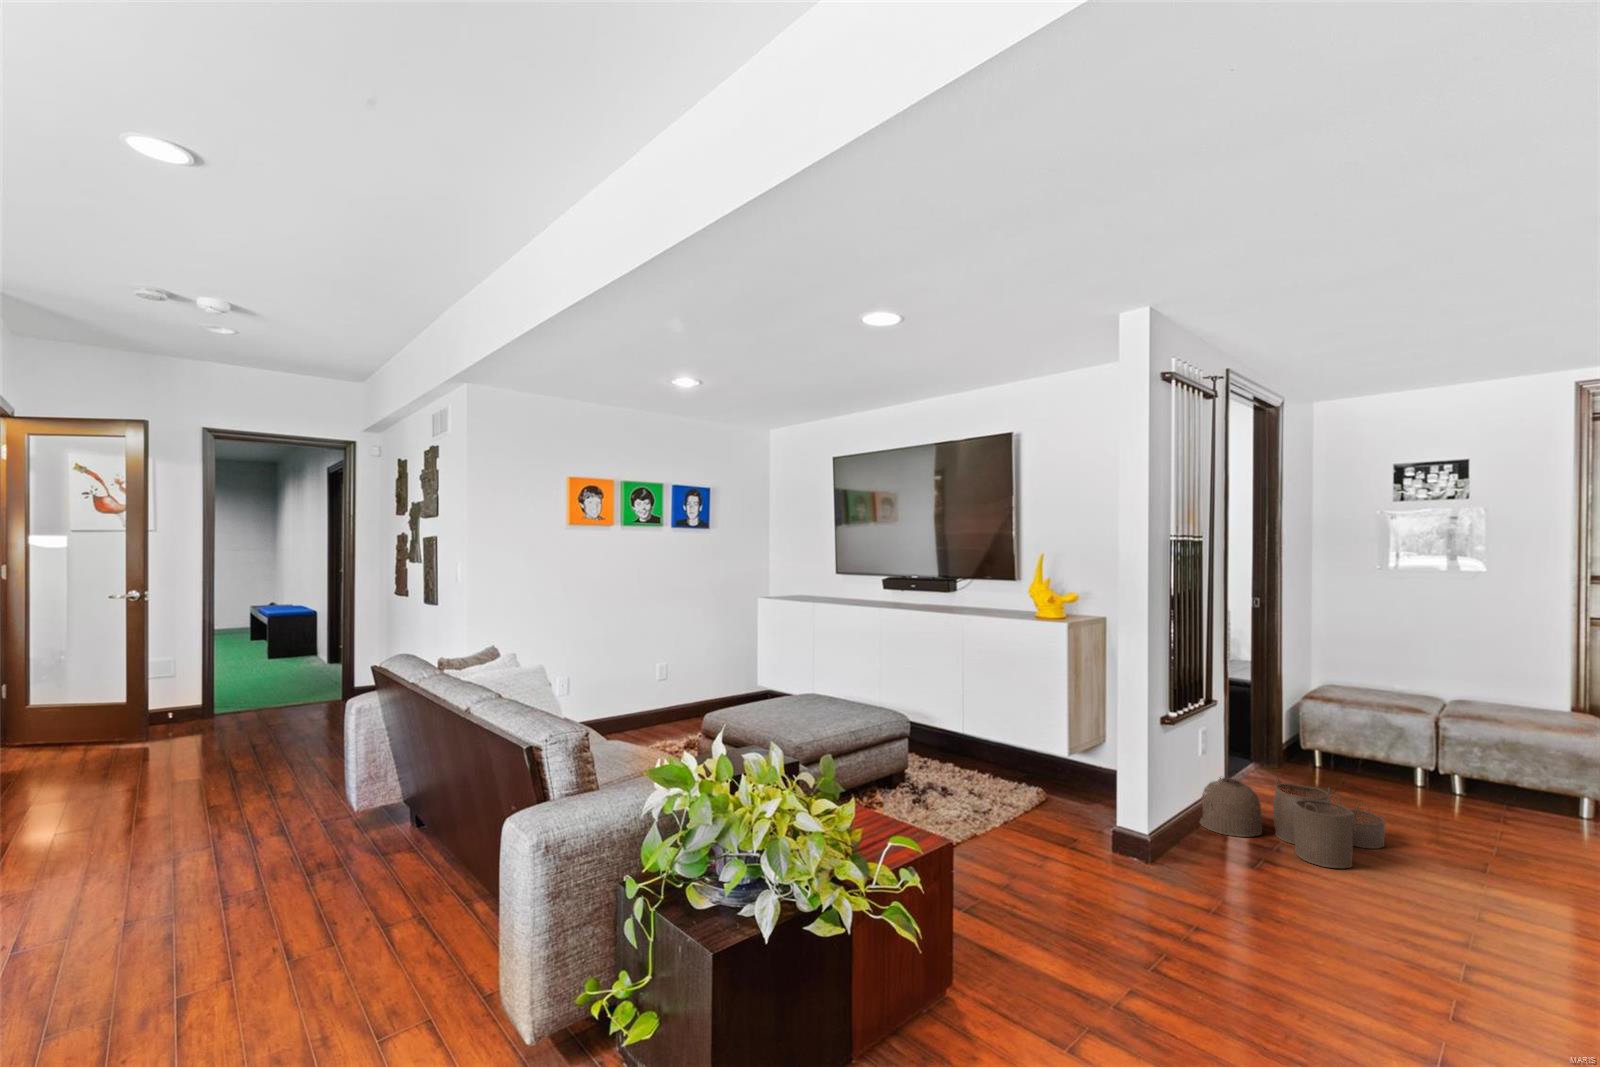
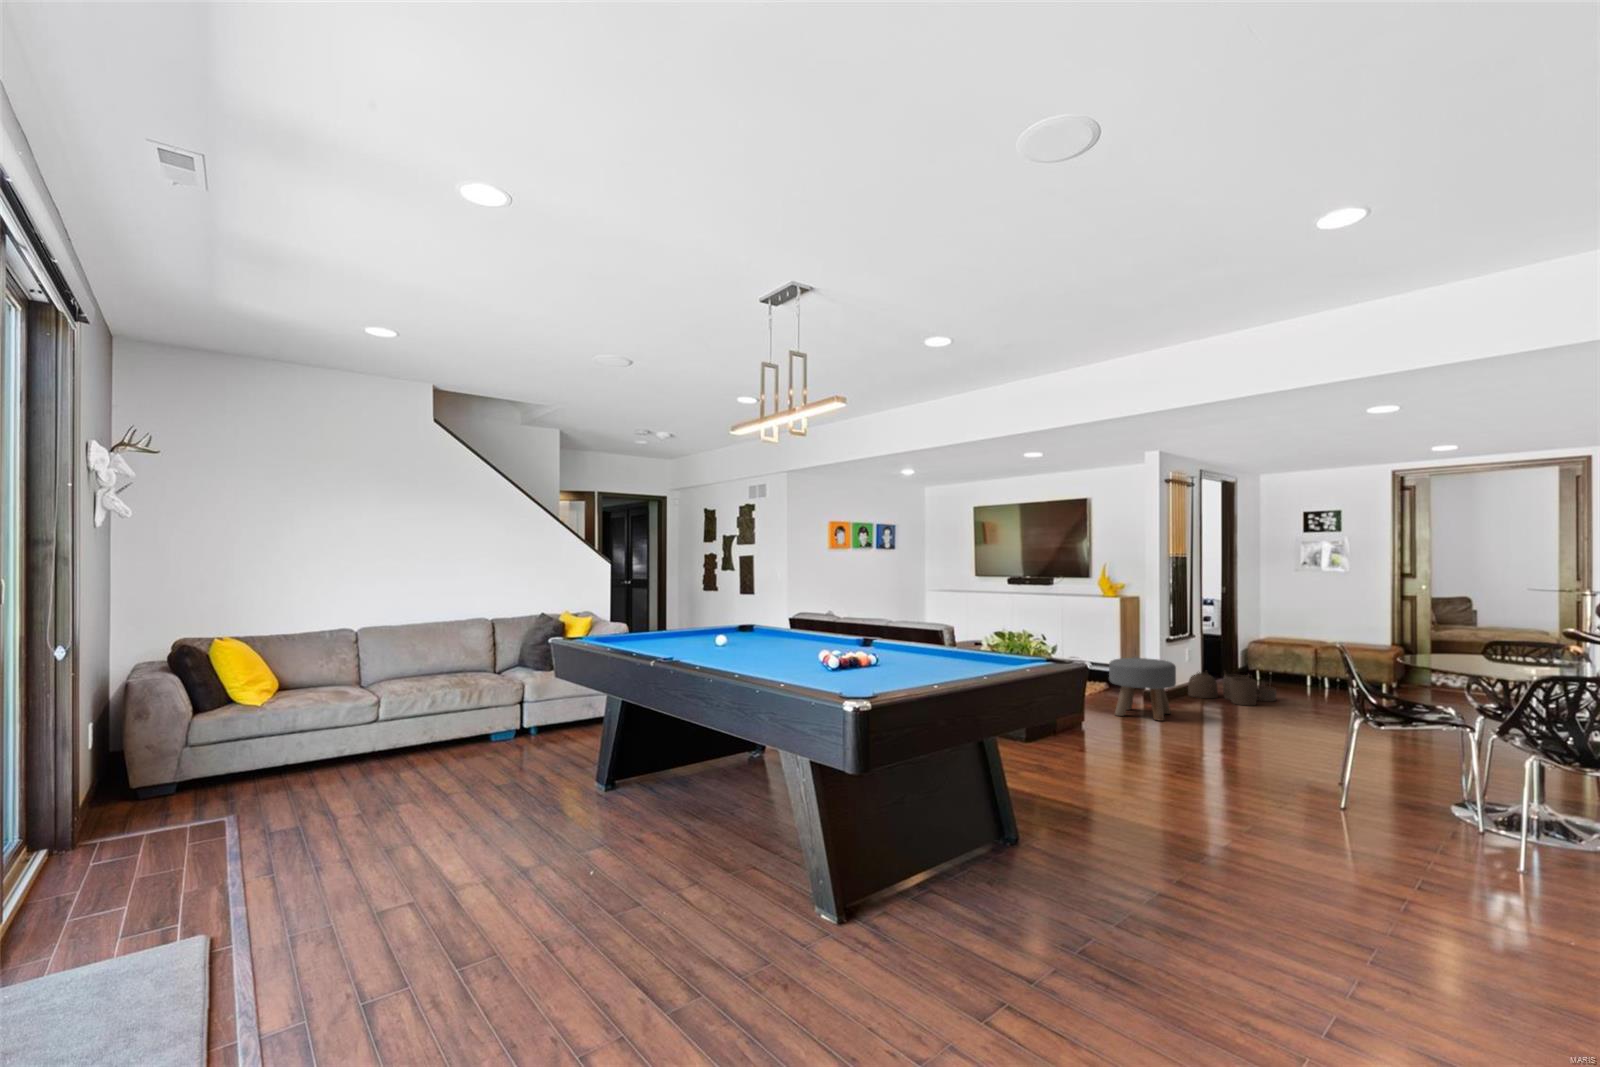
ottoman: none [1033,773,1191,956] -> present [1109,658,1176,721]

